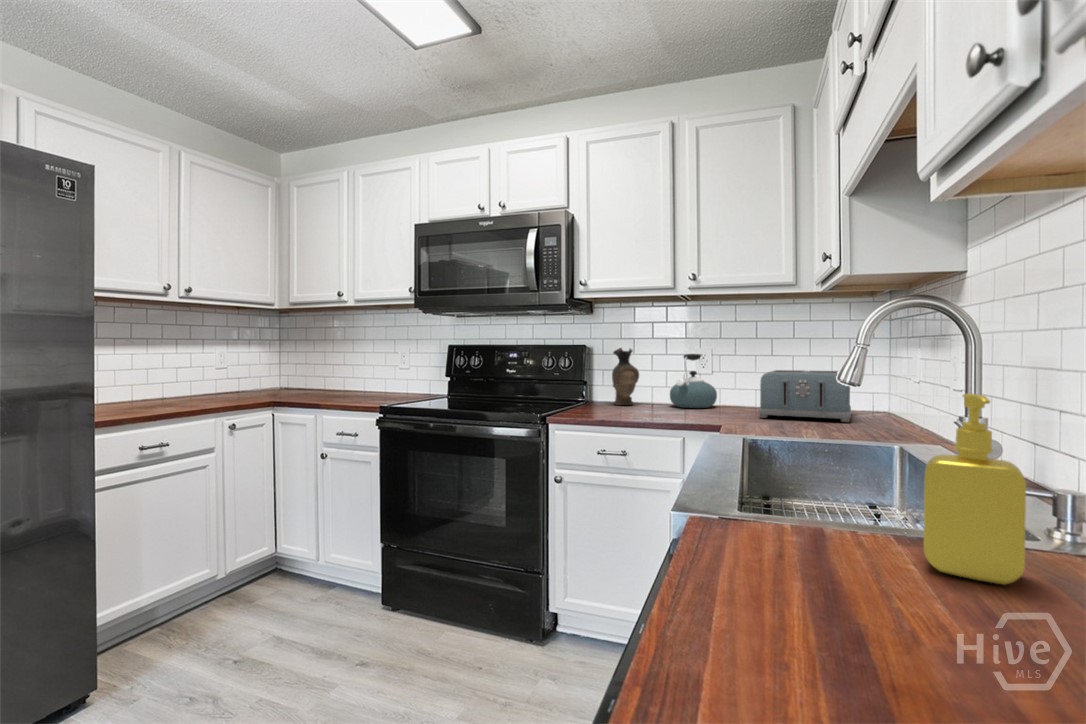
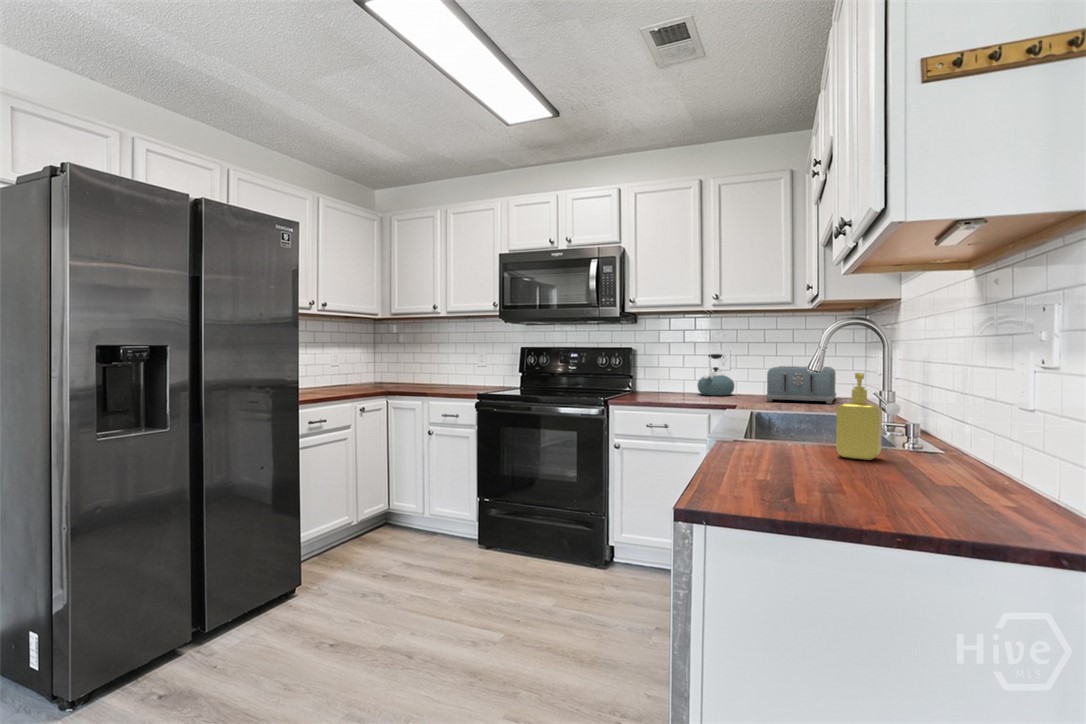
ceramic pitcher: present [612,348,639,405] -> none [653,345,673,394]

